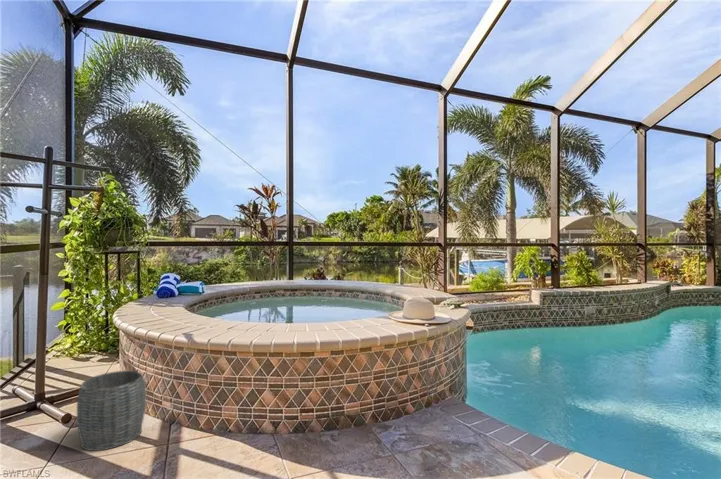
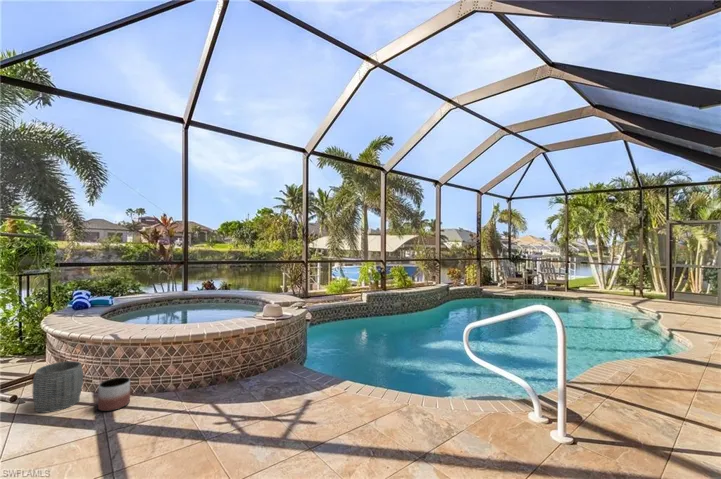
planter: none [159,405,205,463] -> present [98,377,130,411]

